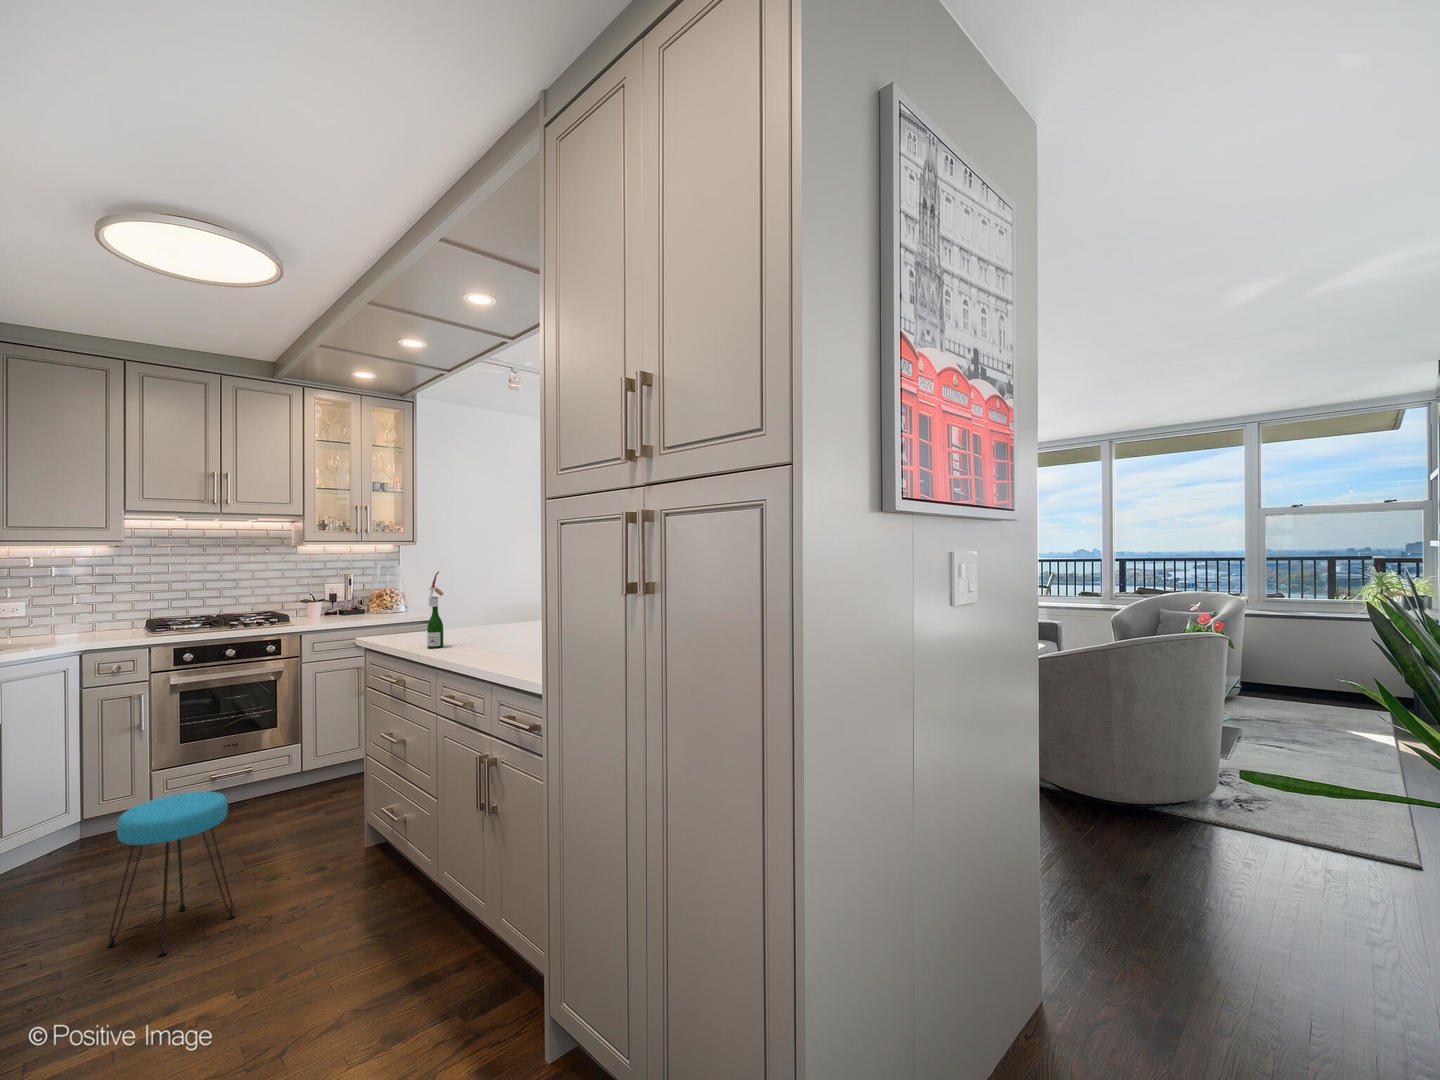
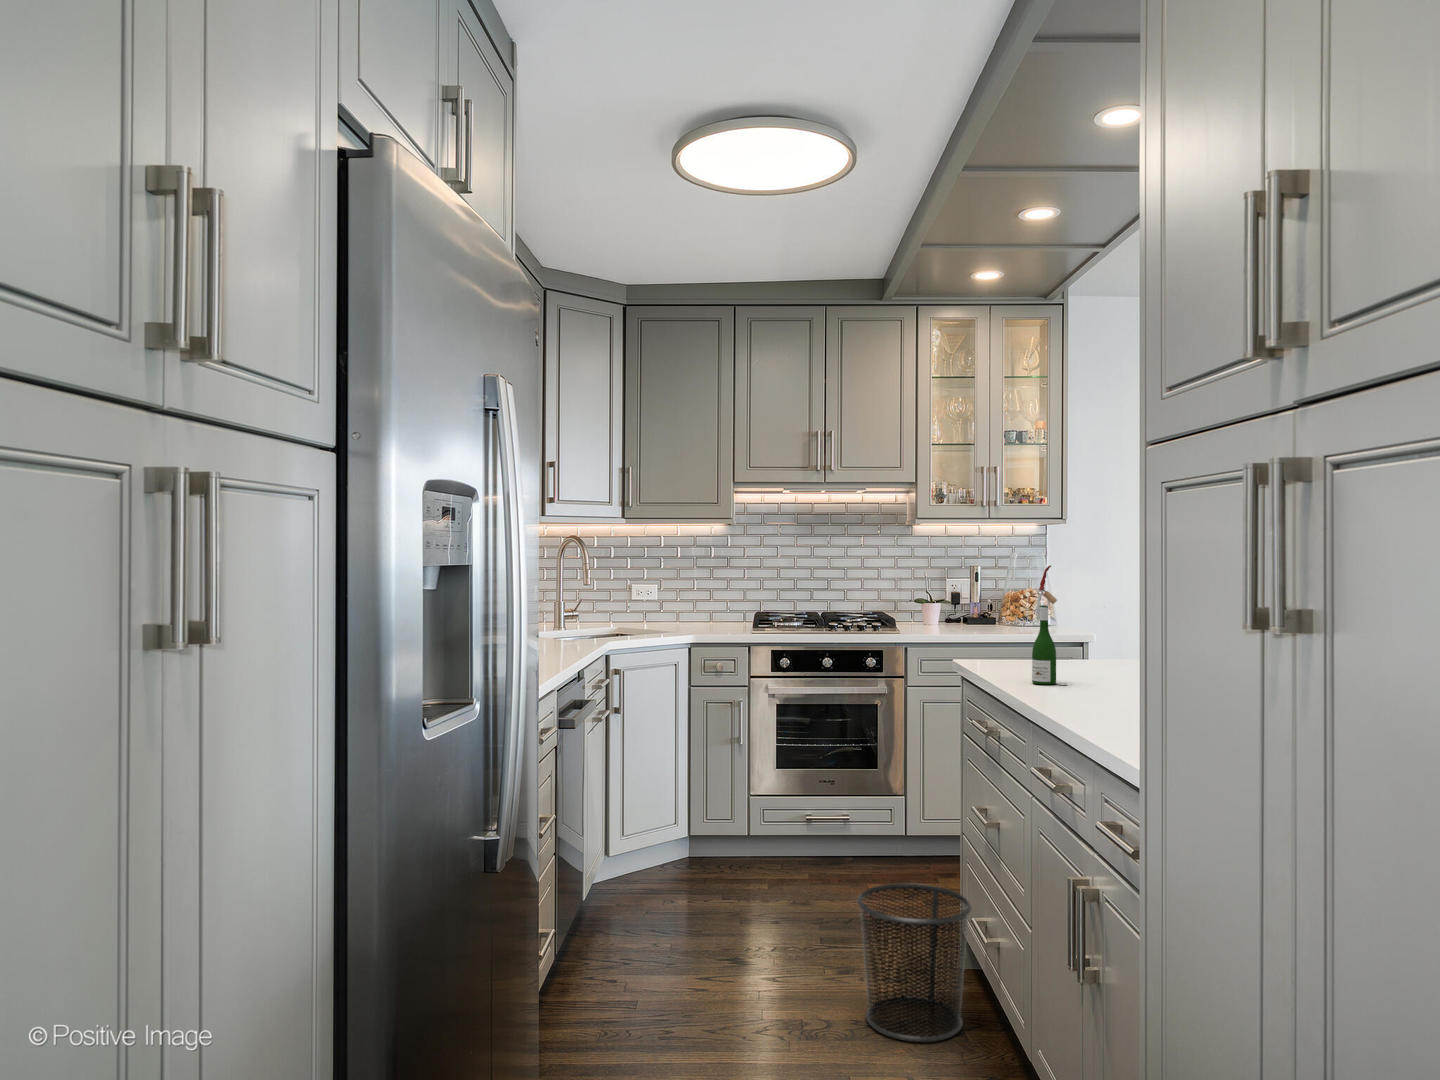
stool: present [107,791,235,955] -> none [682,827,799,1014]
waste bin: none [292,798,384,916] -> present [857,883,971,1042]

